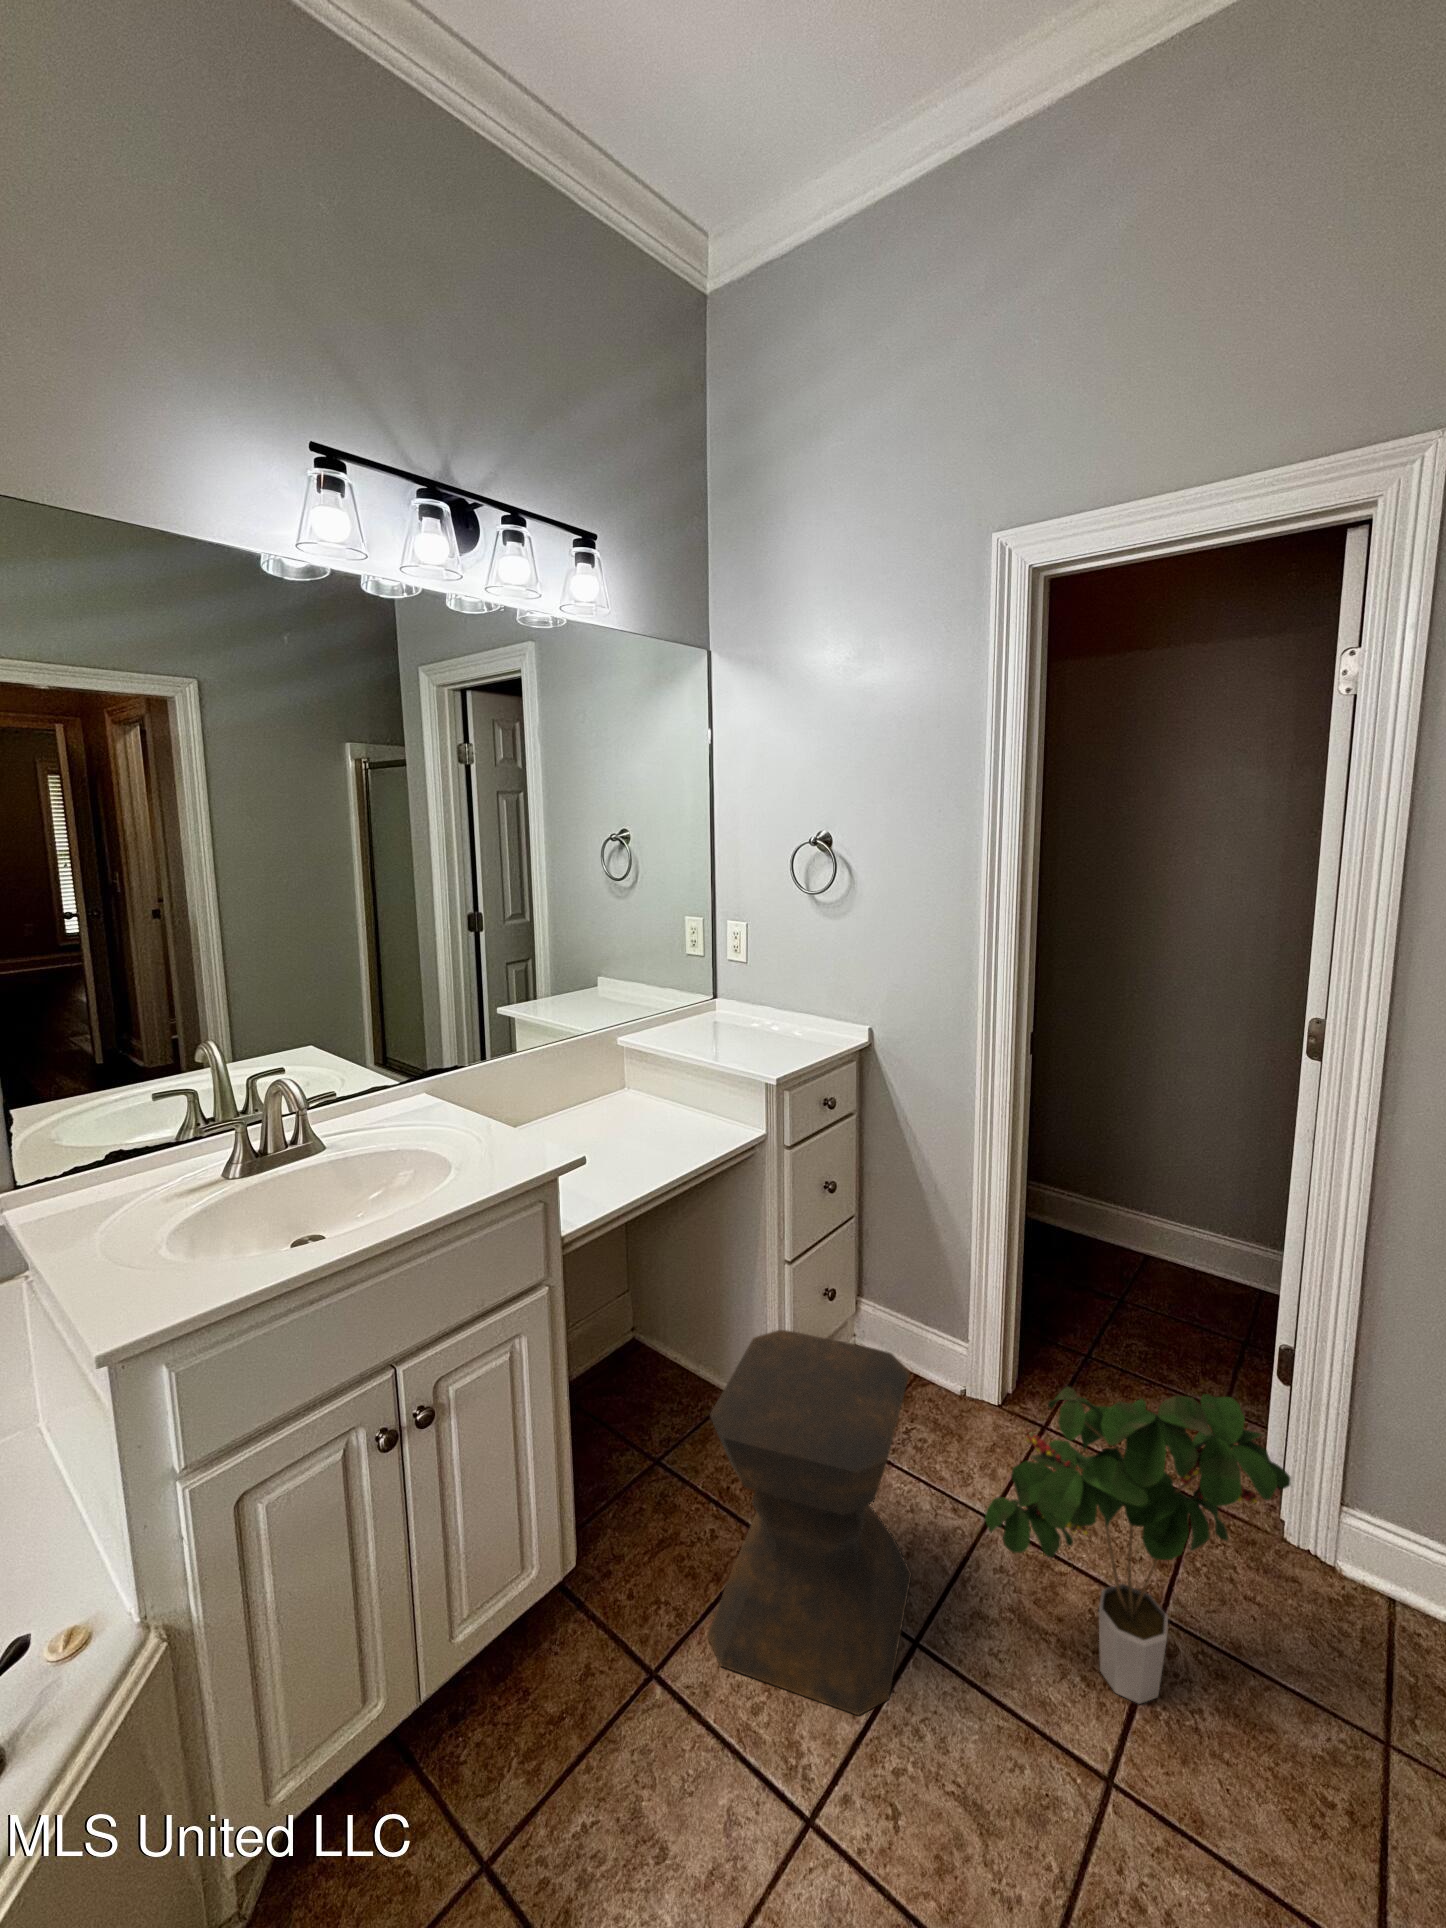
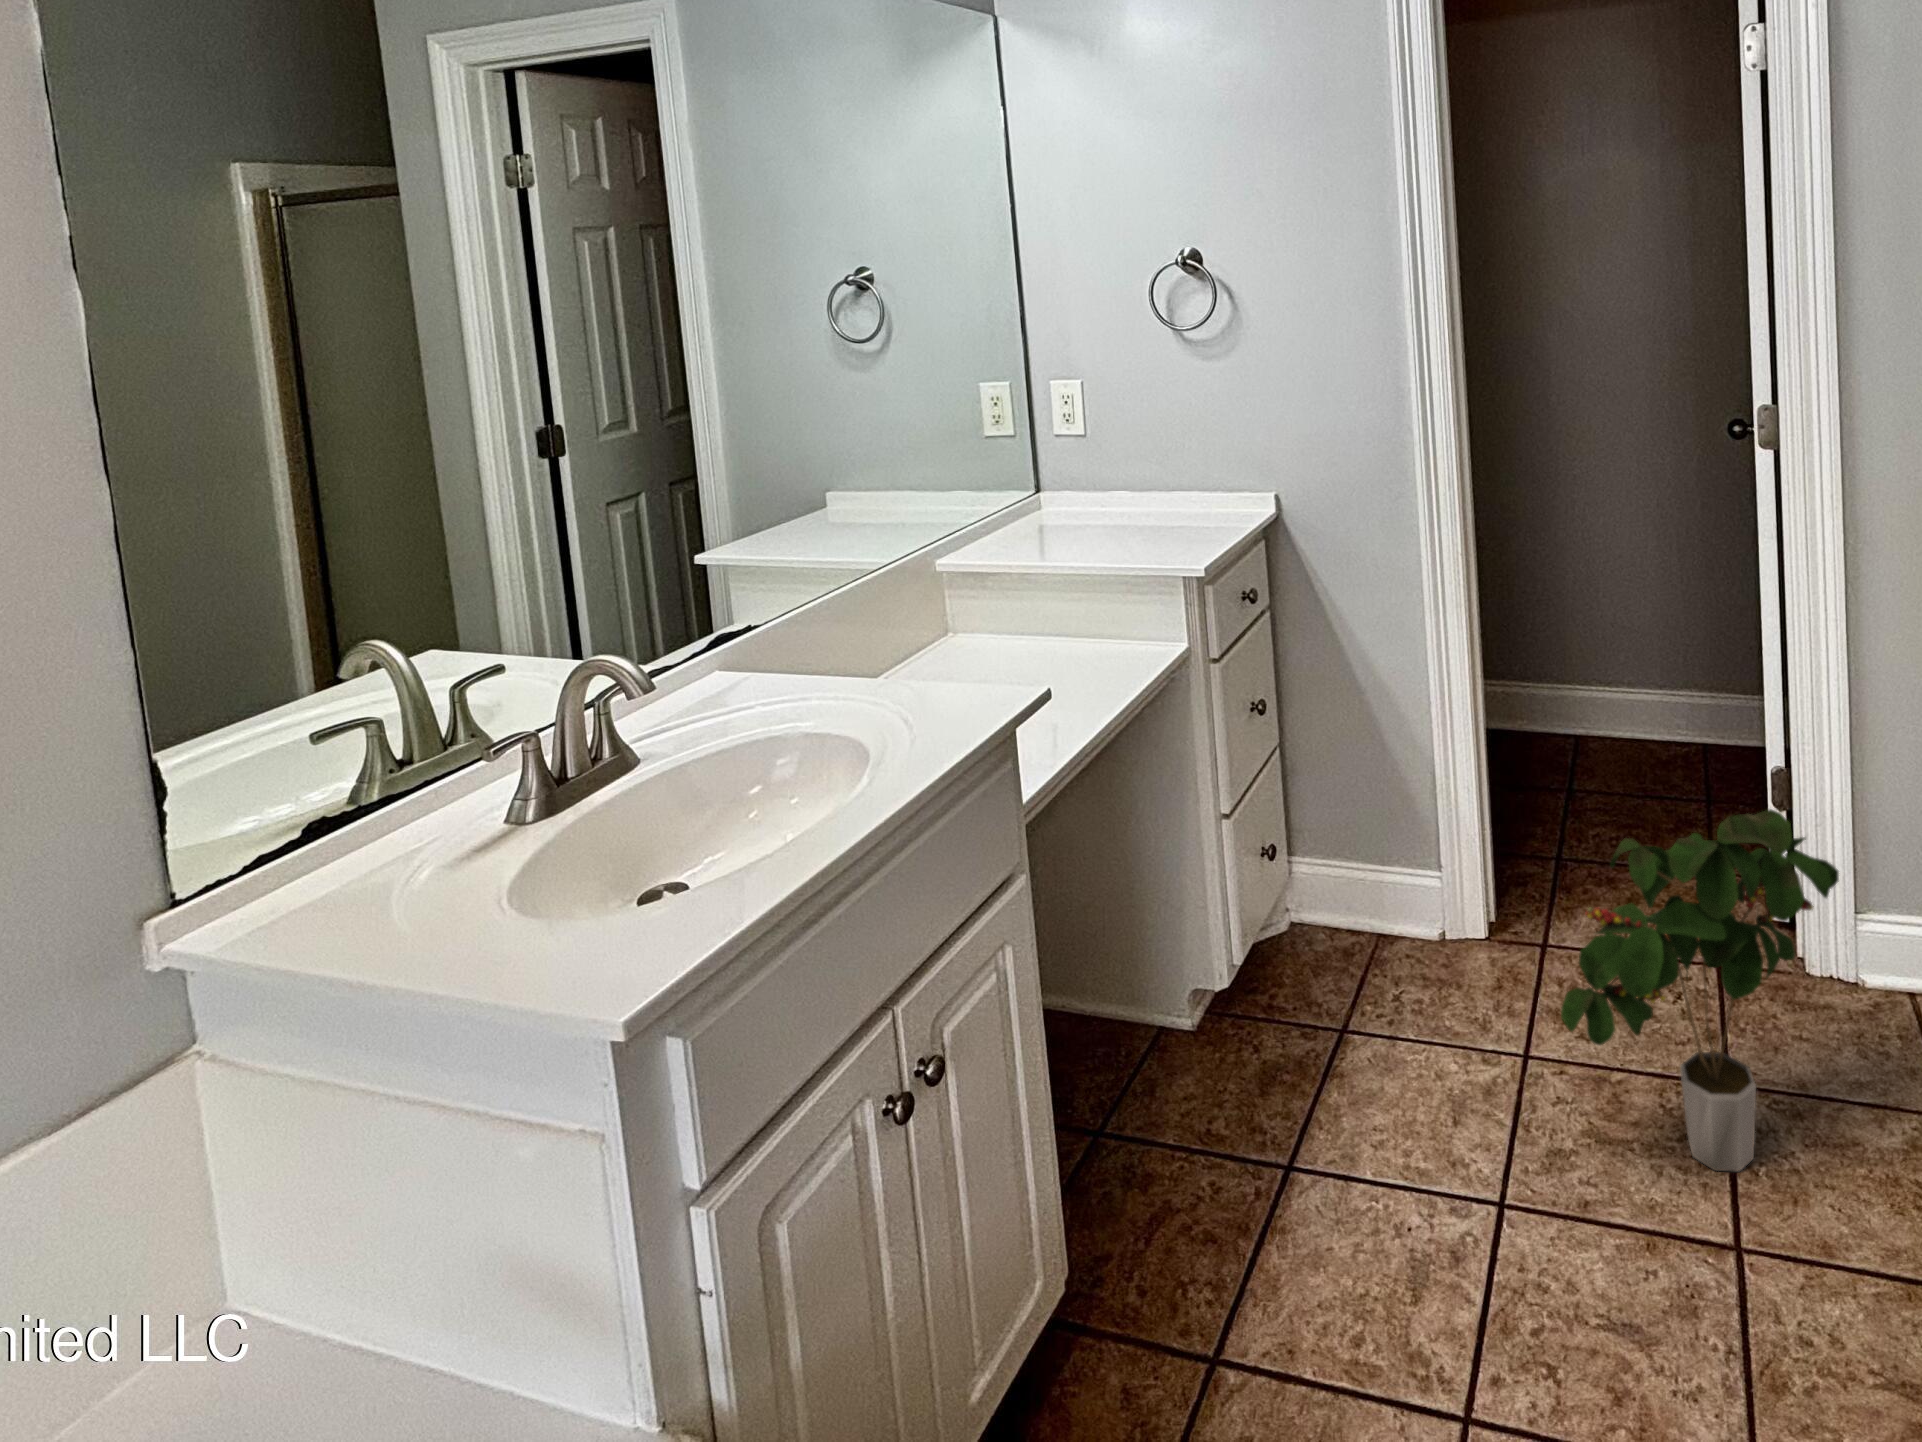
stool: present [707,1330,912,1715] -> none [1245,865,1498,1315]

